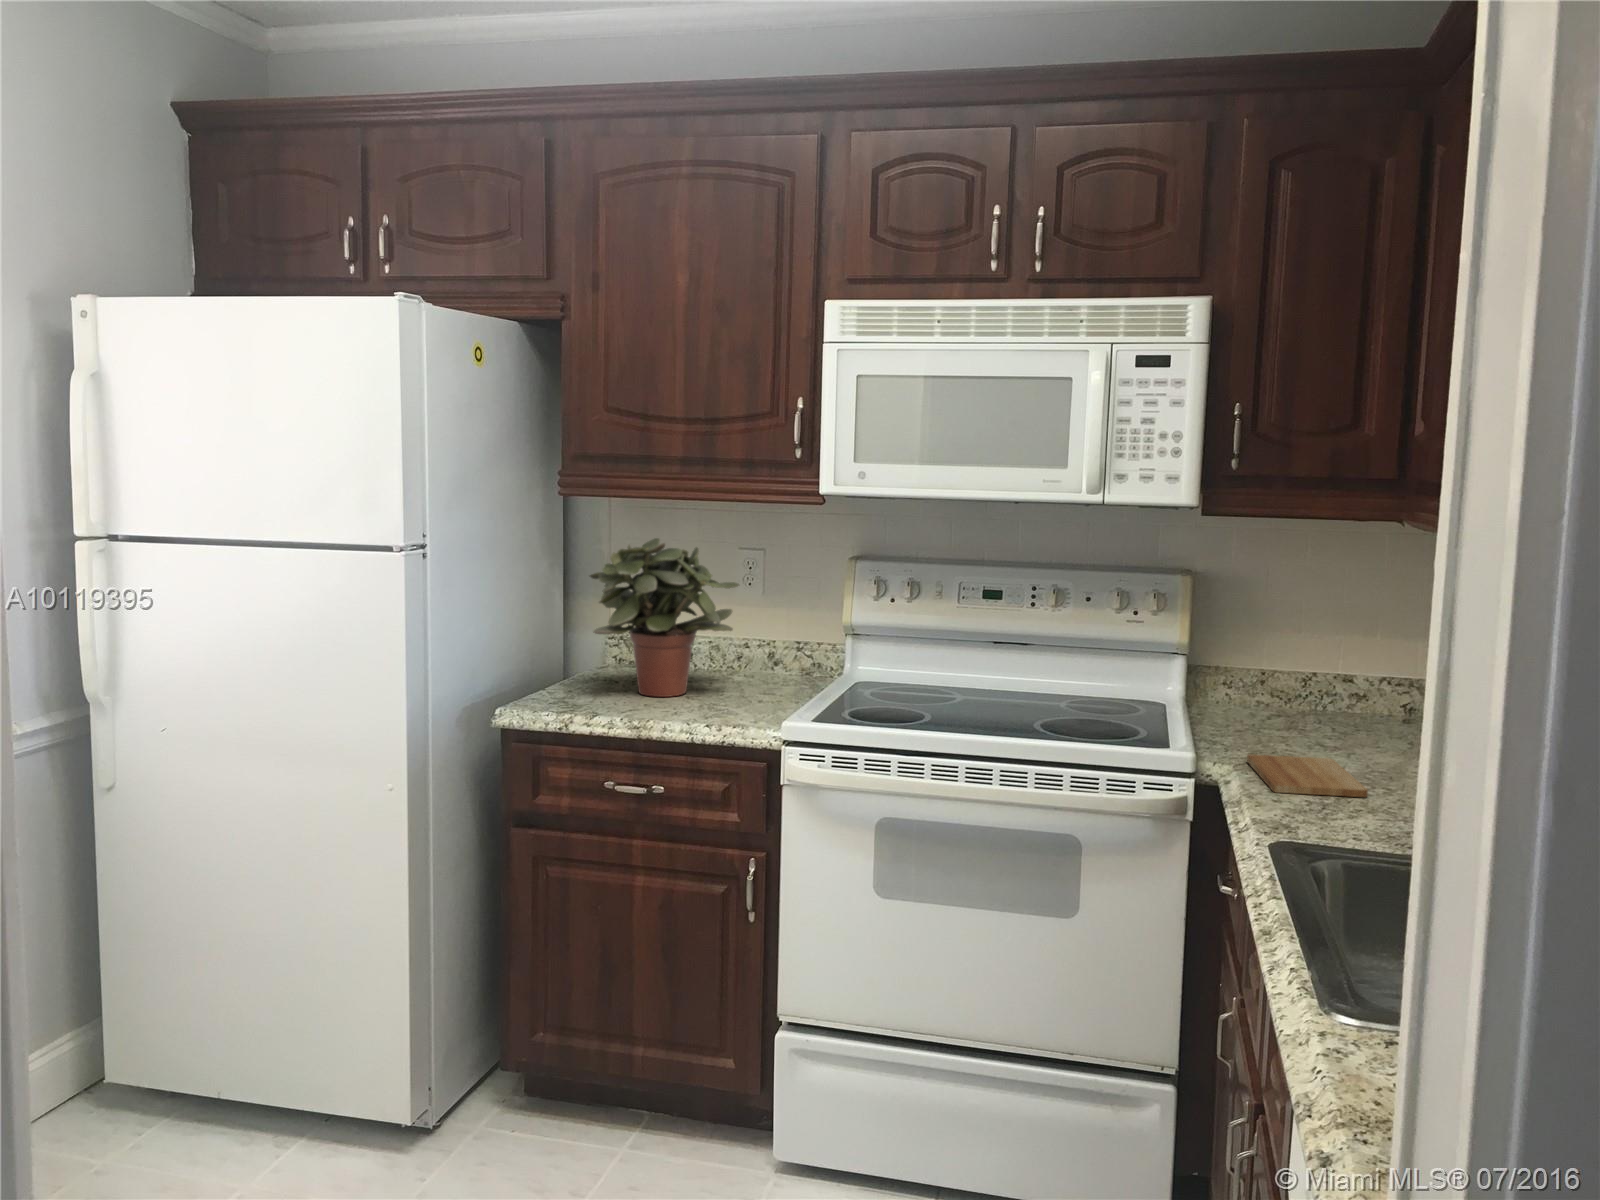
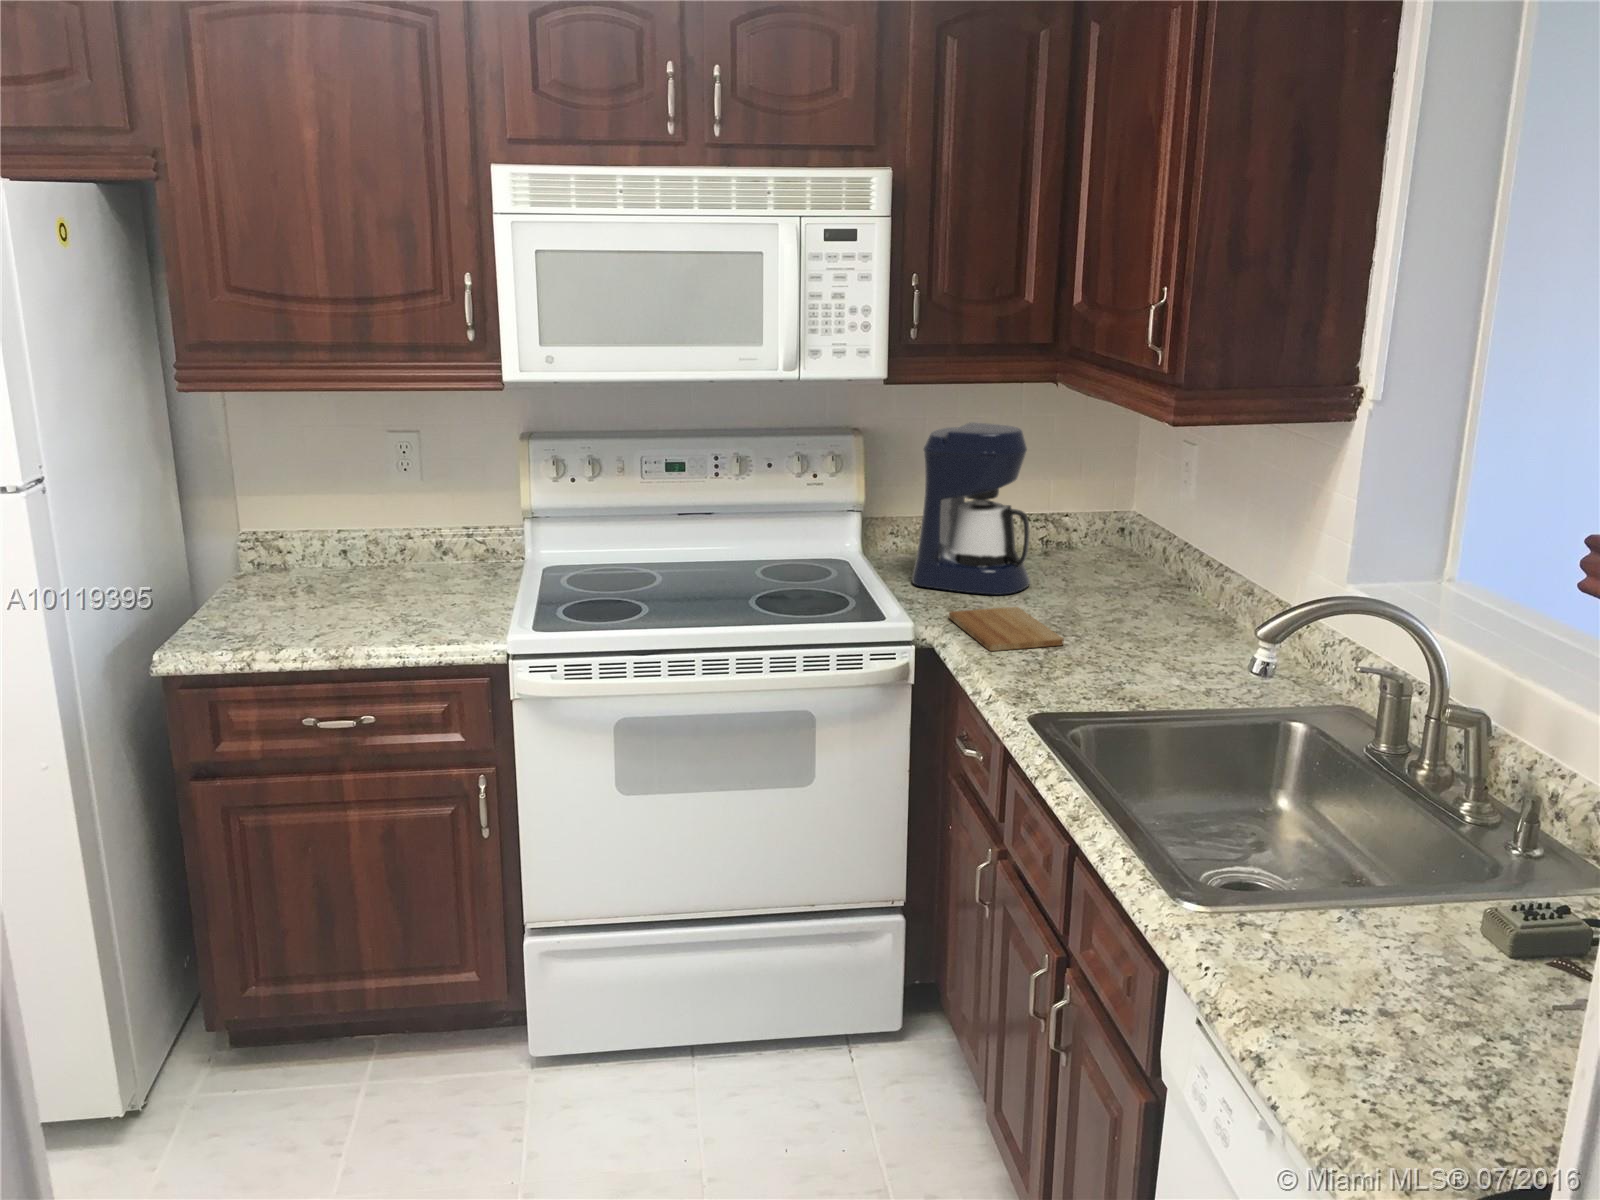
potted plant: present [590,538,739,697] -> none [232,438,415,613]
coffee maker: none [1227,564,1368,750] -> present [912,422,1030,595]

